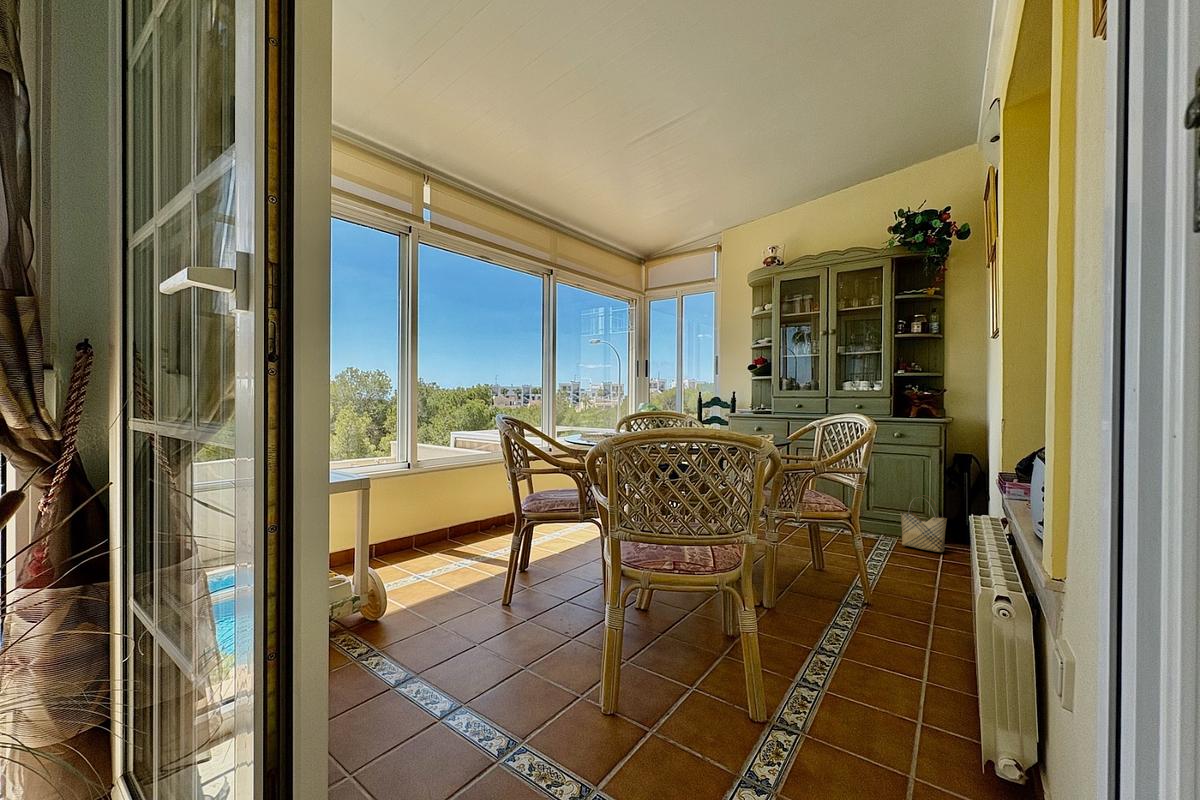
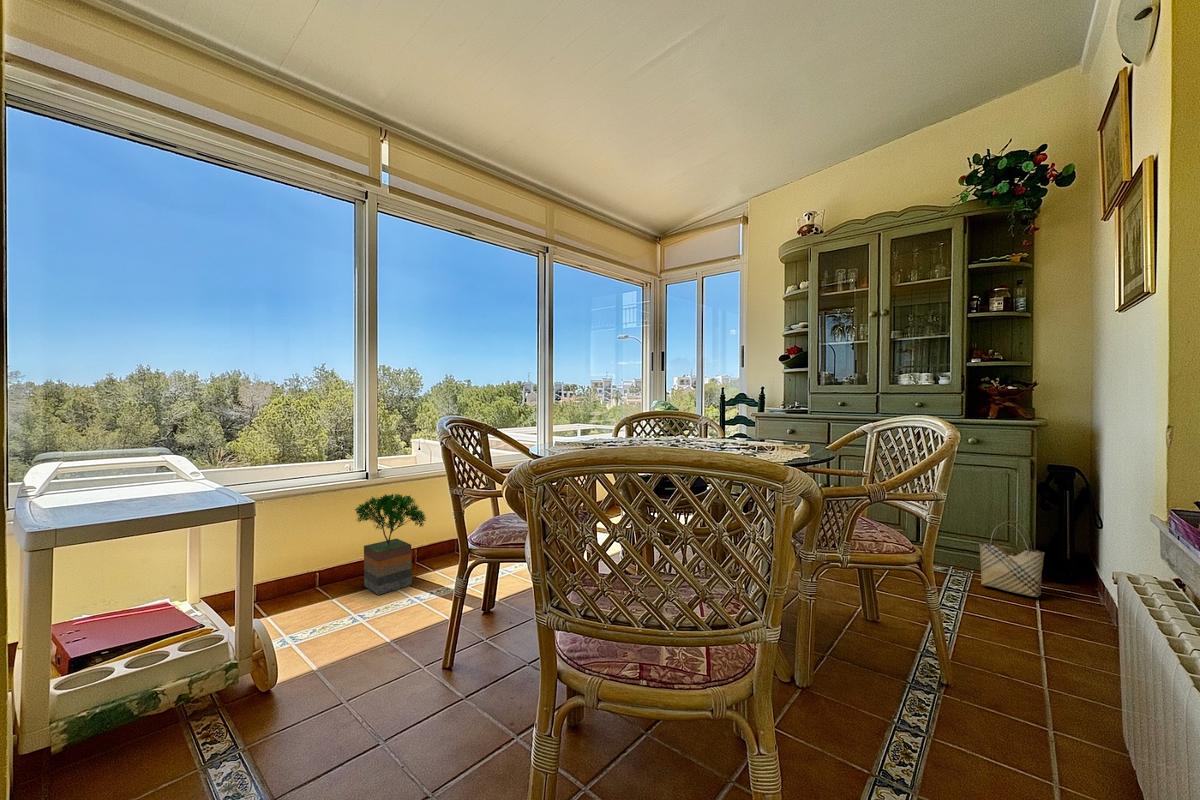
potted tree: none [404,478,465,561] -> present [355,494,426,595]

